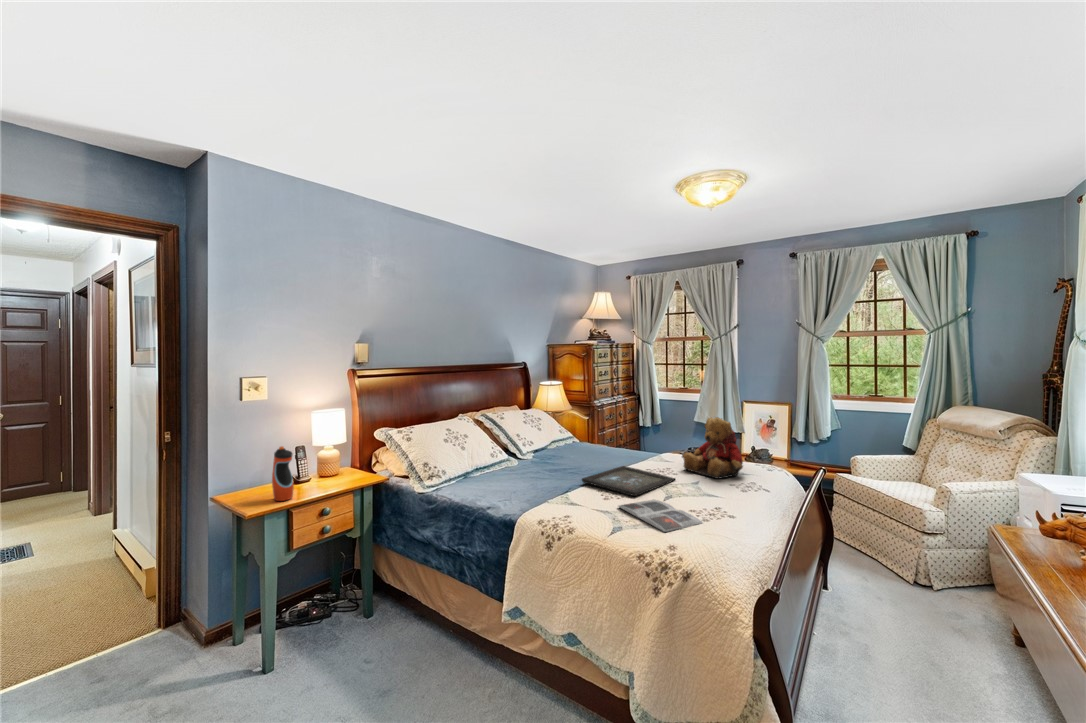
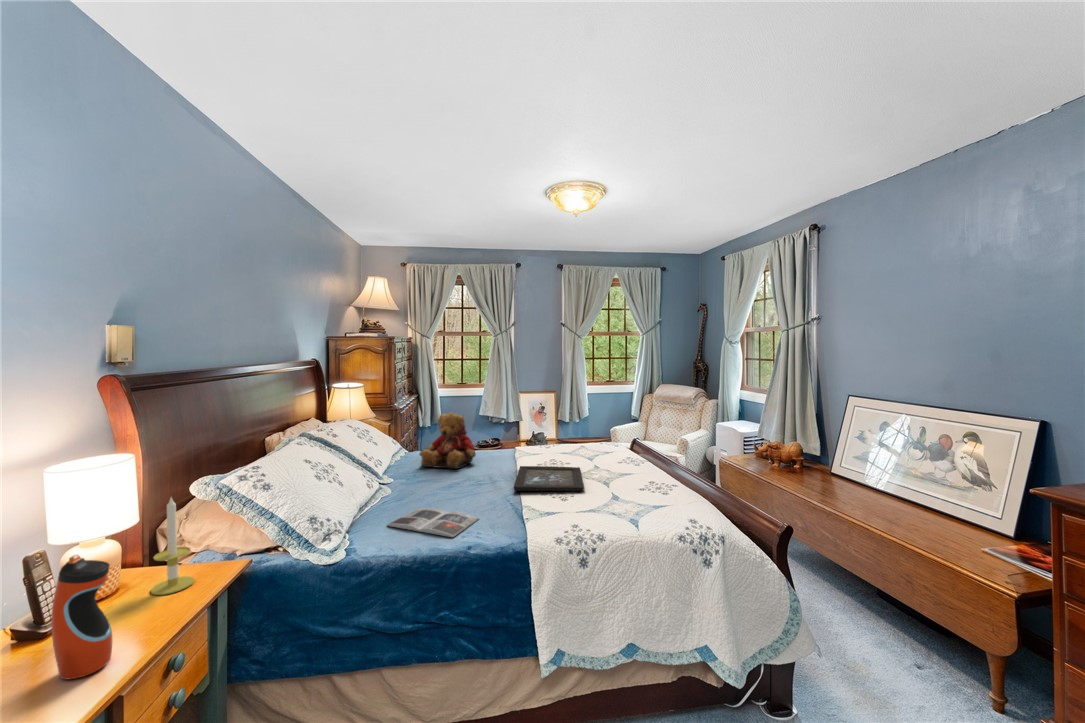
teddy bear: present [682,417,743,479] -> present [419,412,476,469]
candle: none [338,432,358,483] -> present [151,498,194,595]
magazine: present [618,500,703,532] -> present [388,508,479,537]

